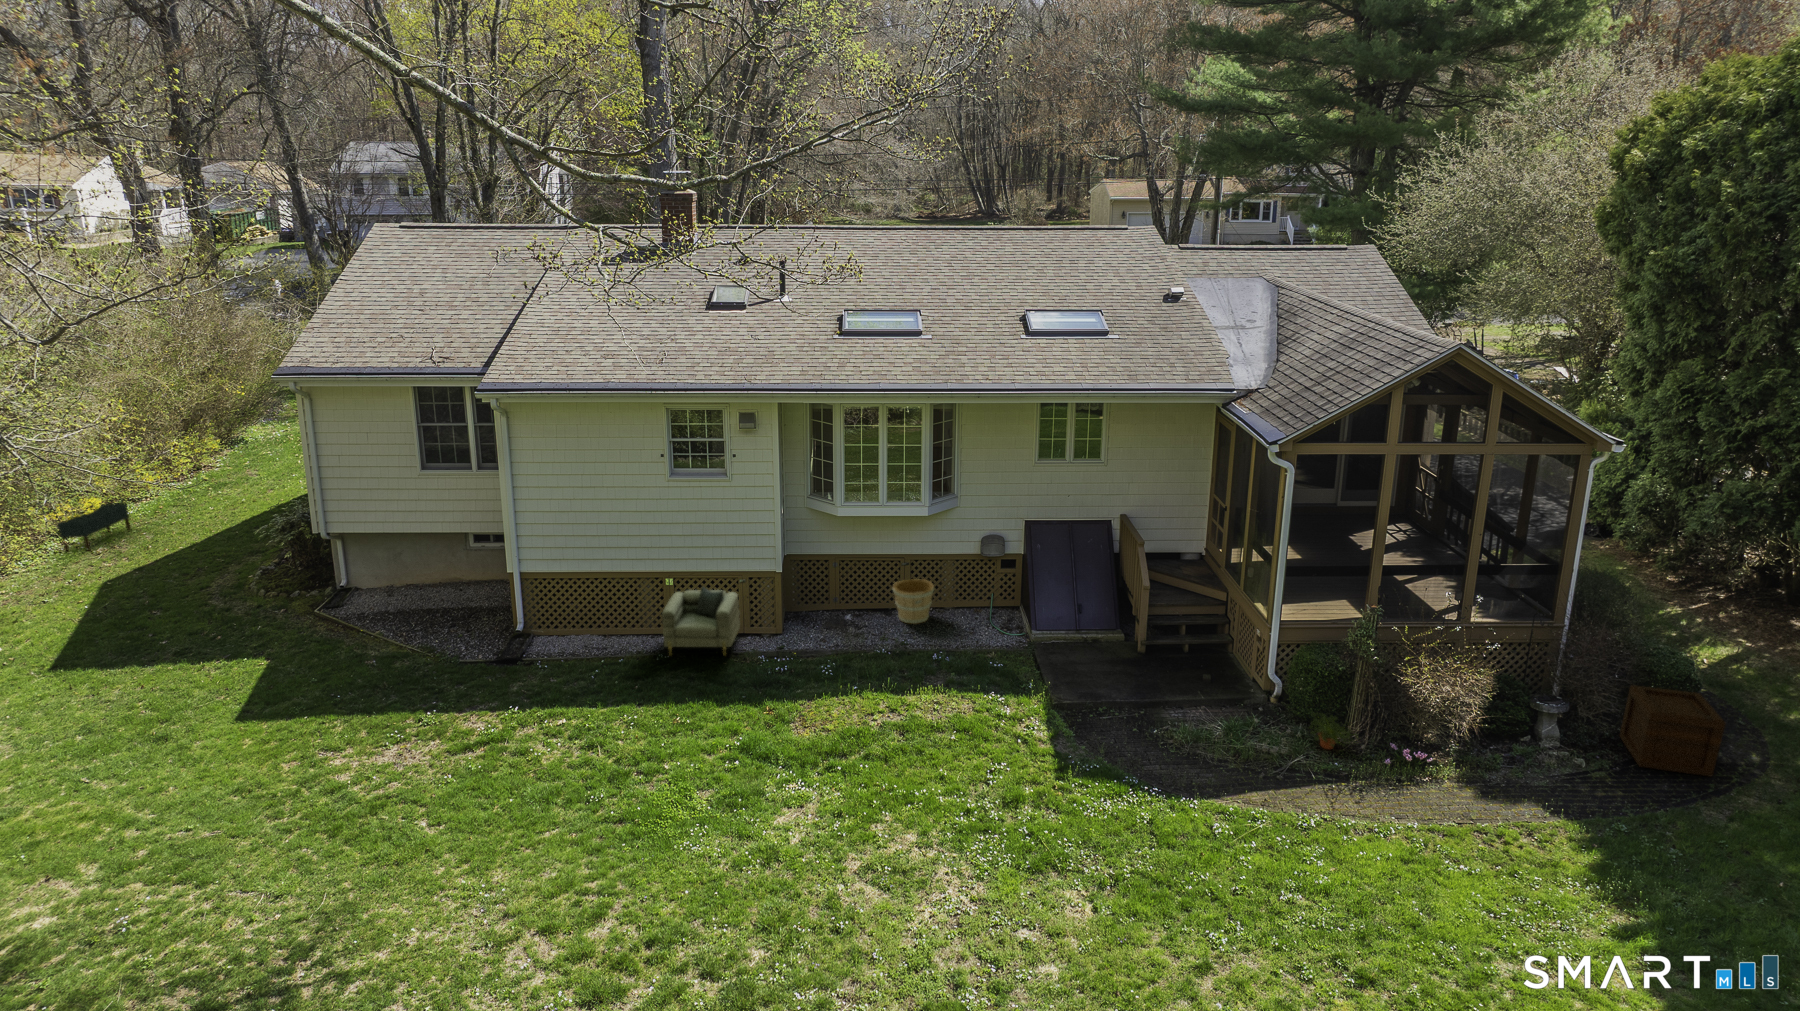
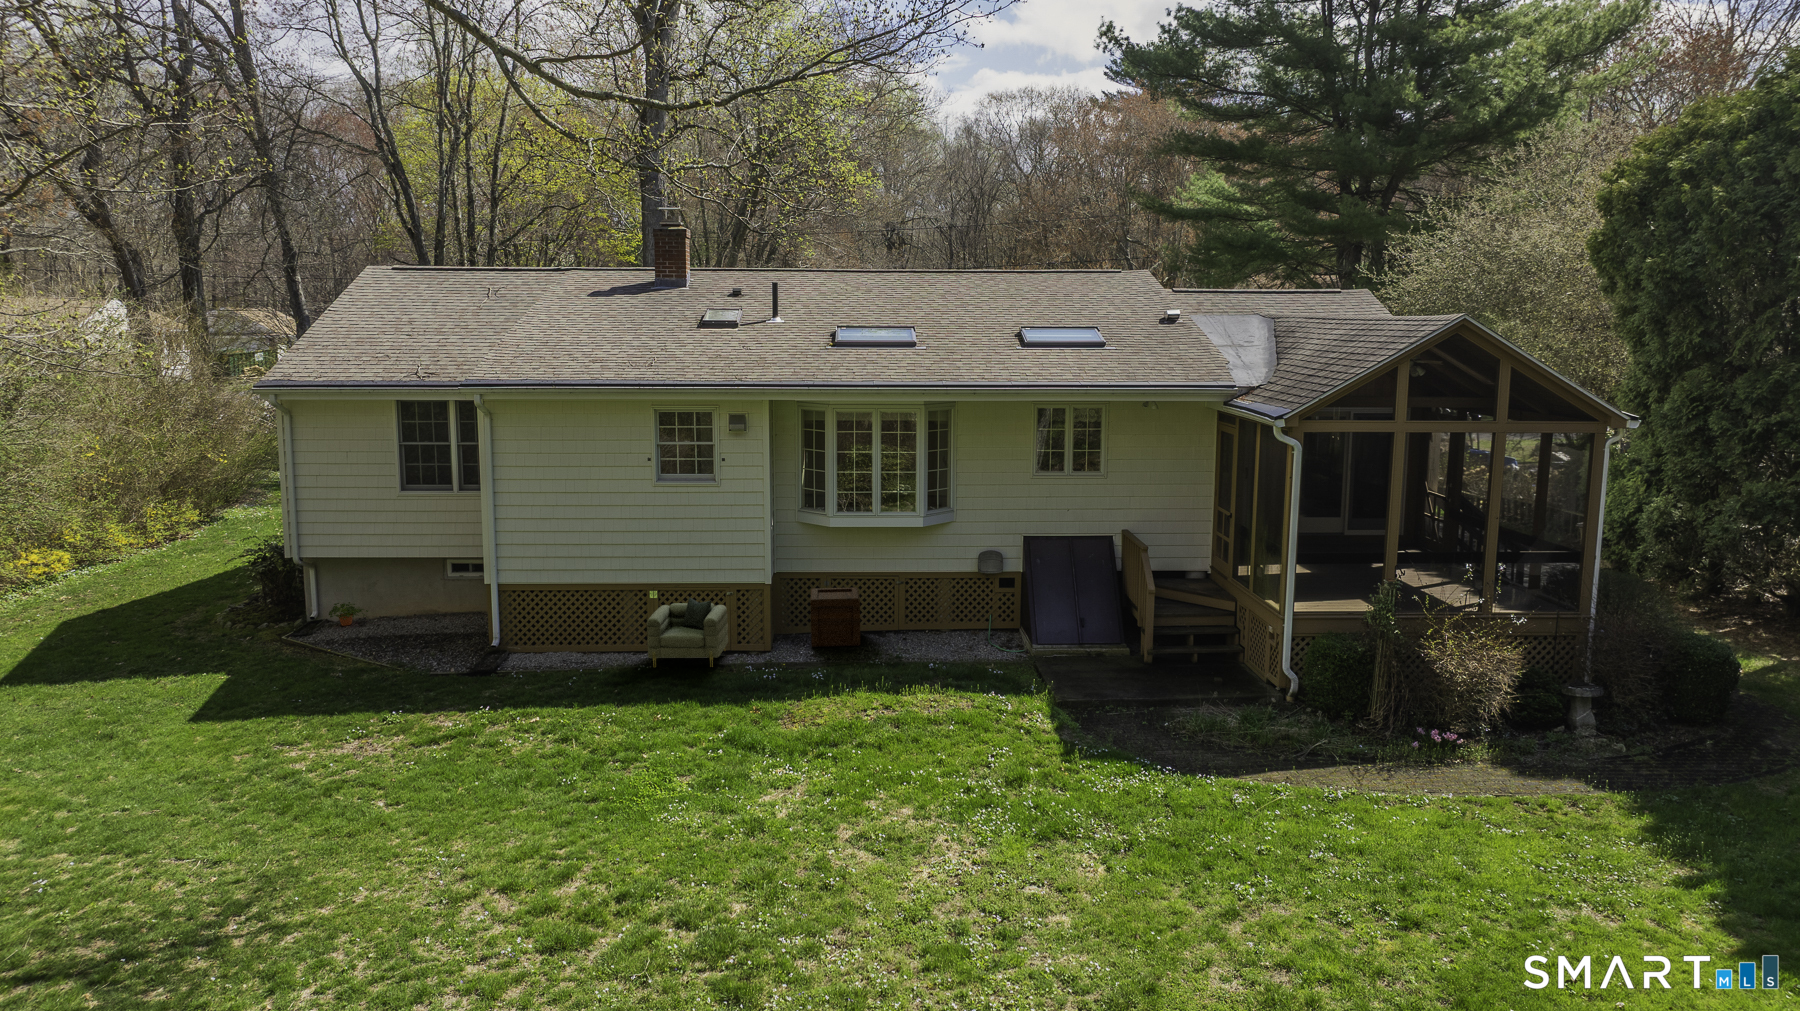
bench: present [56,503,131,551] -> none [27,548,104,592]
wooden bucket: present [893,579,934,624] -> none [887,598,930,642]
wooden crate: present [1620,685,1725,776] -> present [811,587,860,647]
potted plant: present [1310,713,1358,749] -> present [329,602,368,626]

